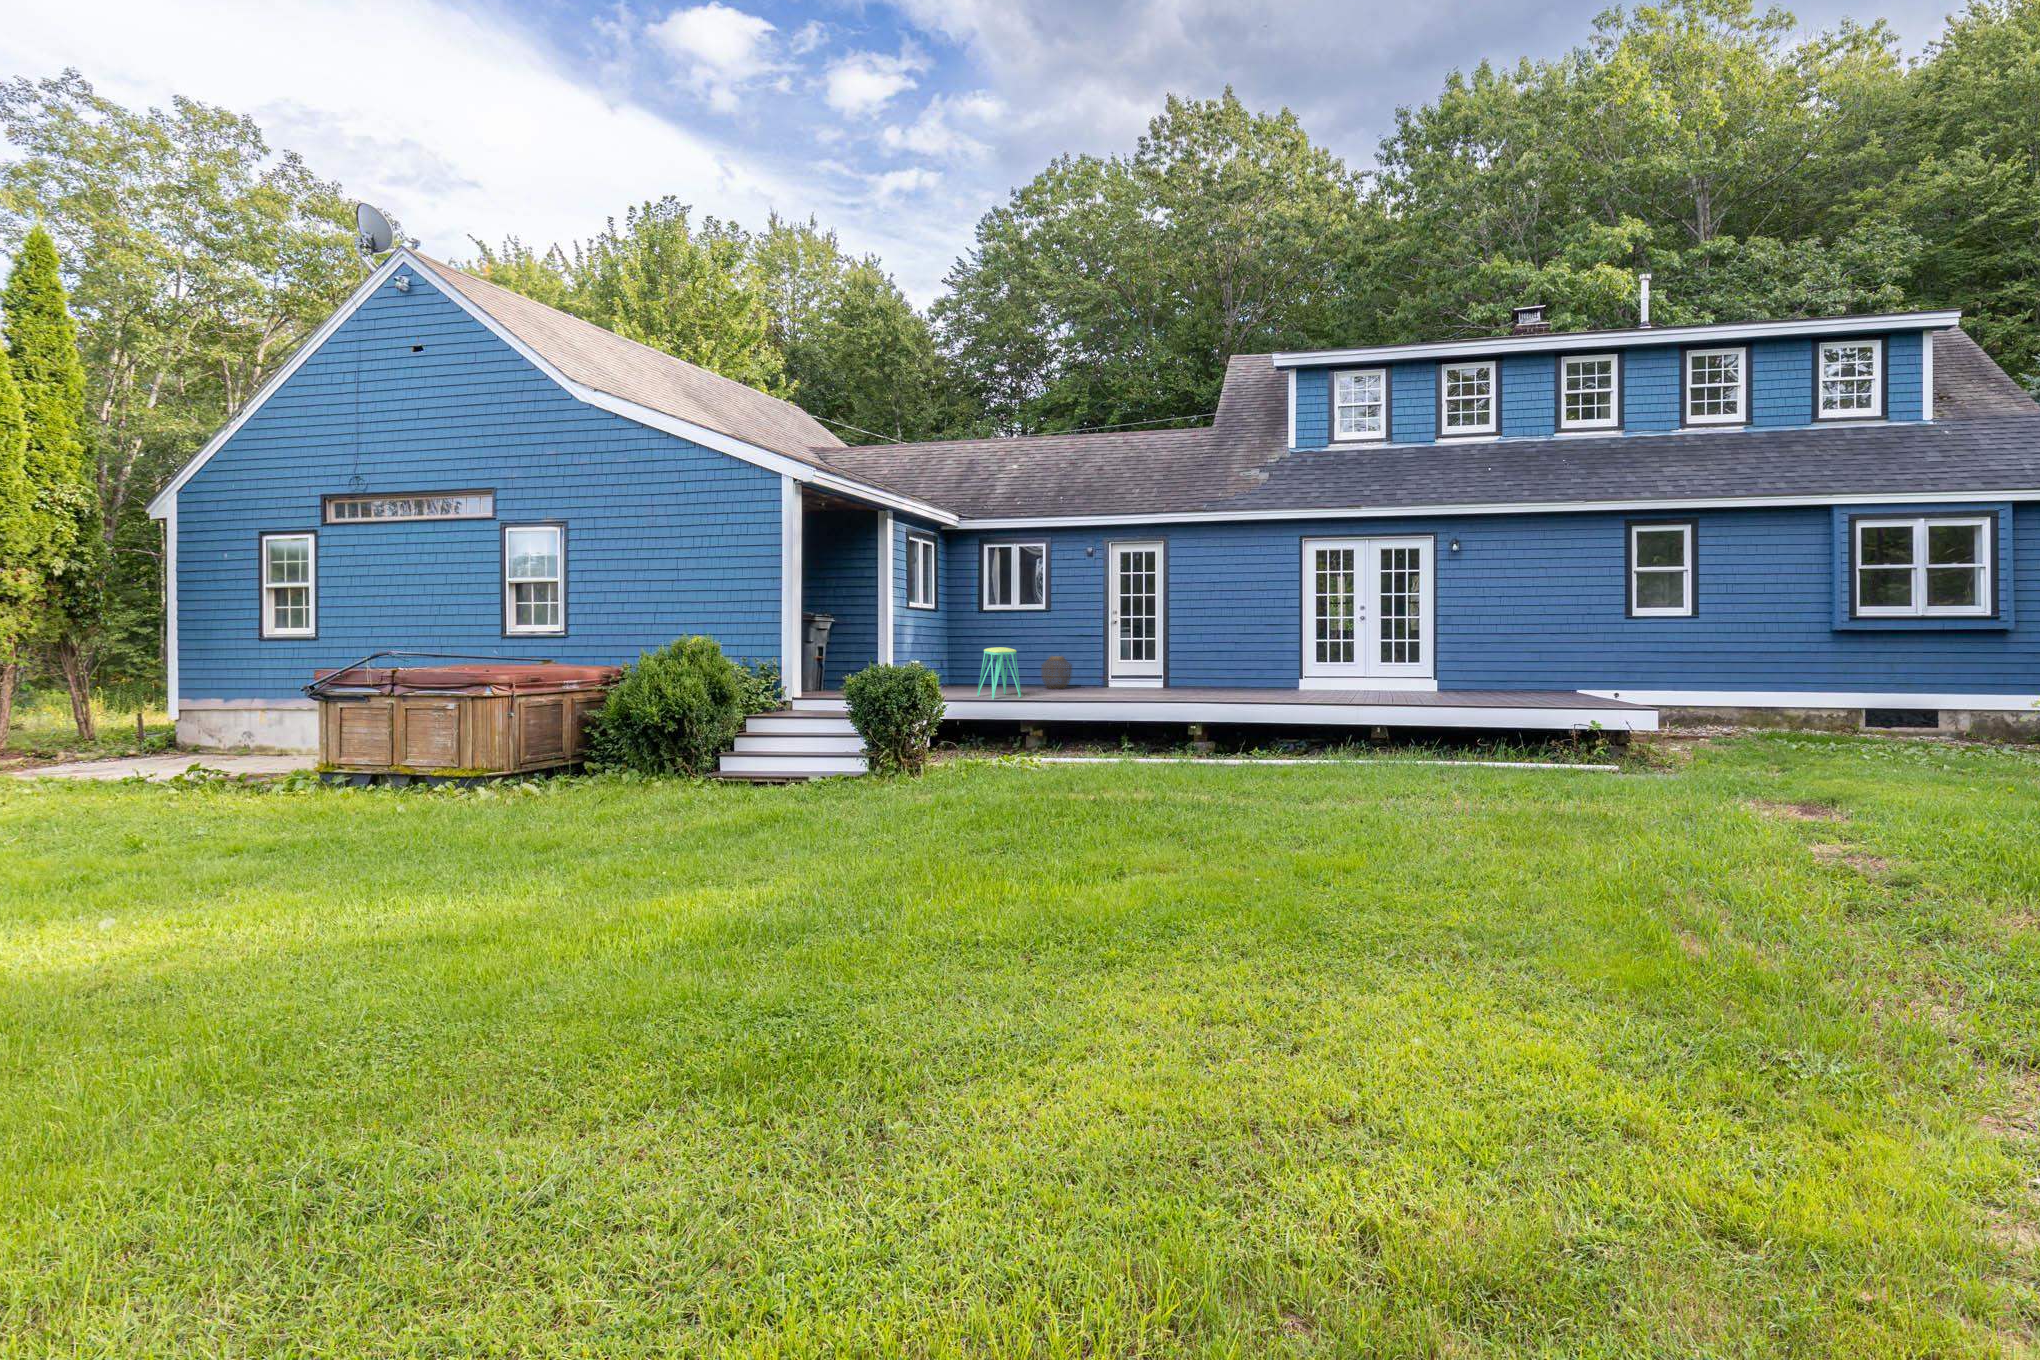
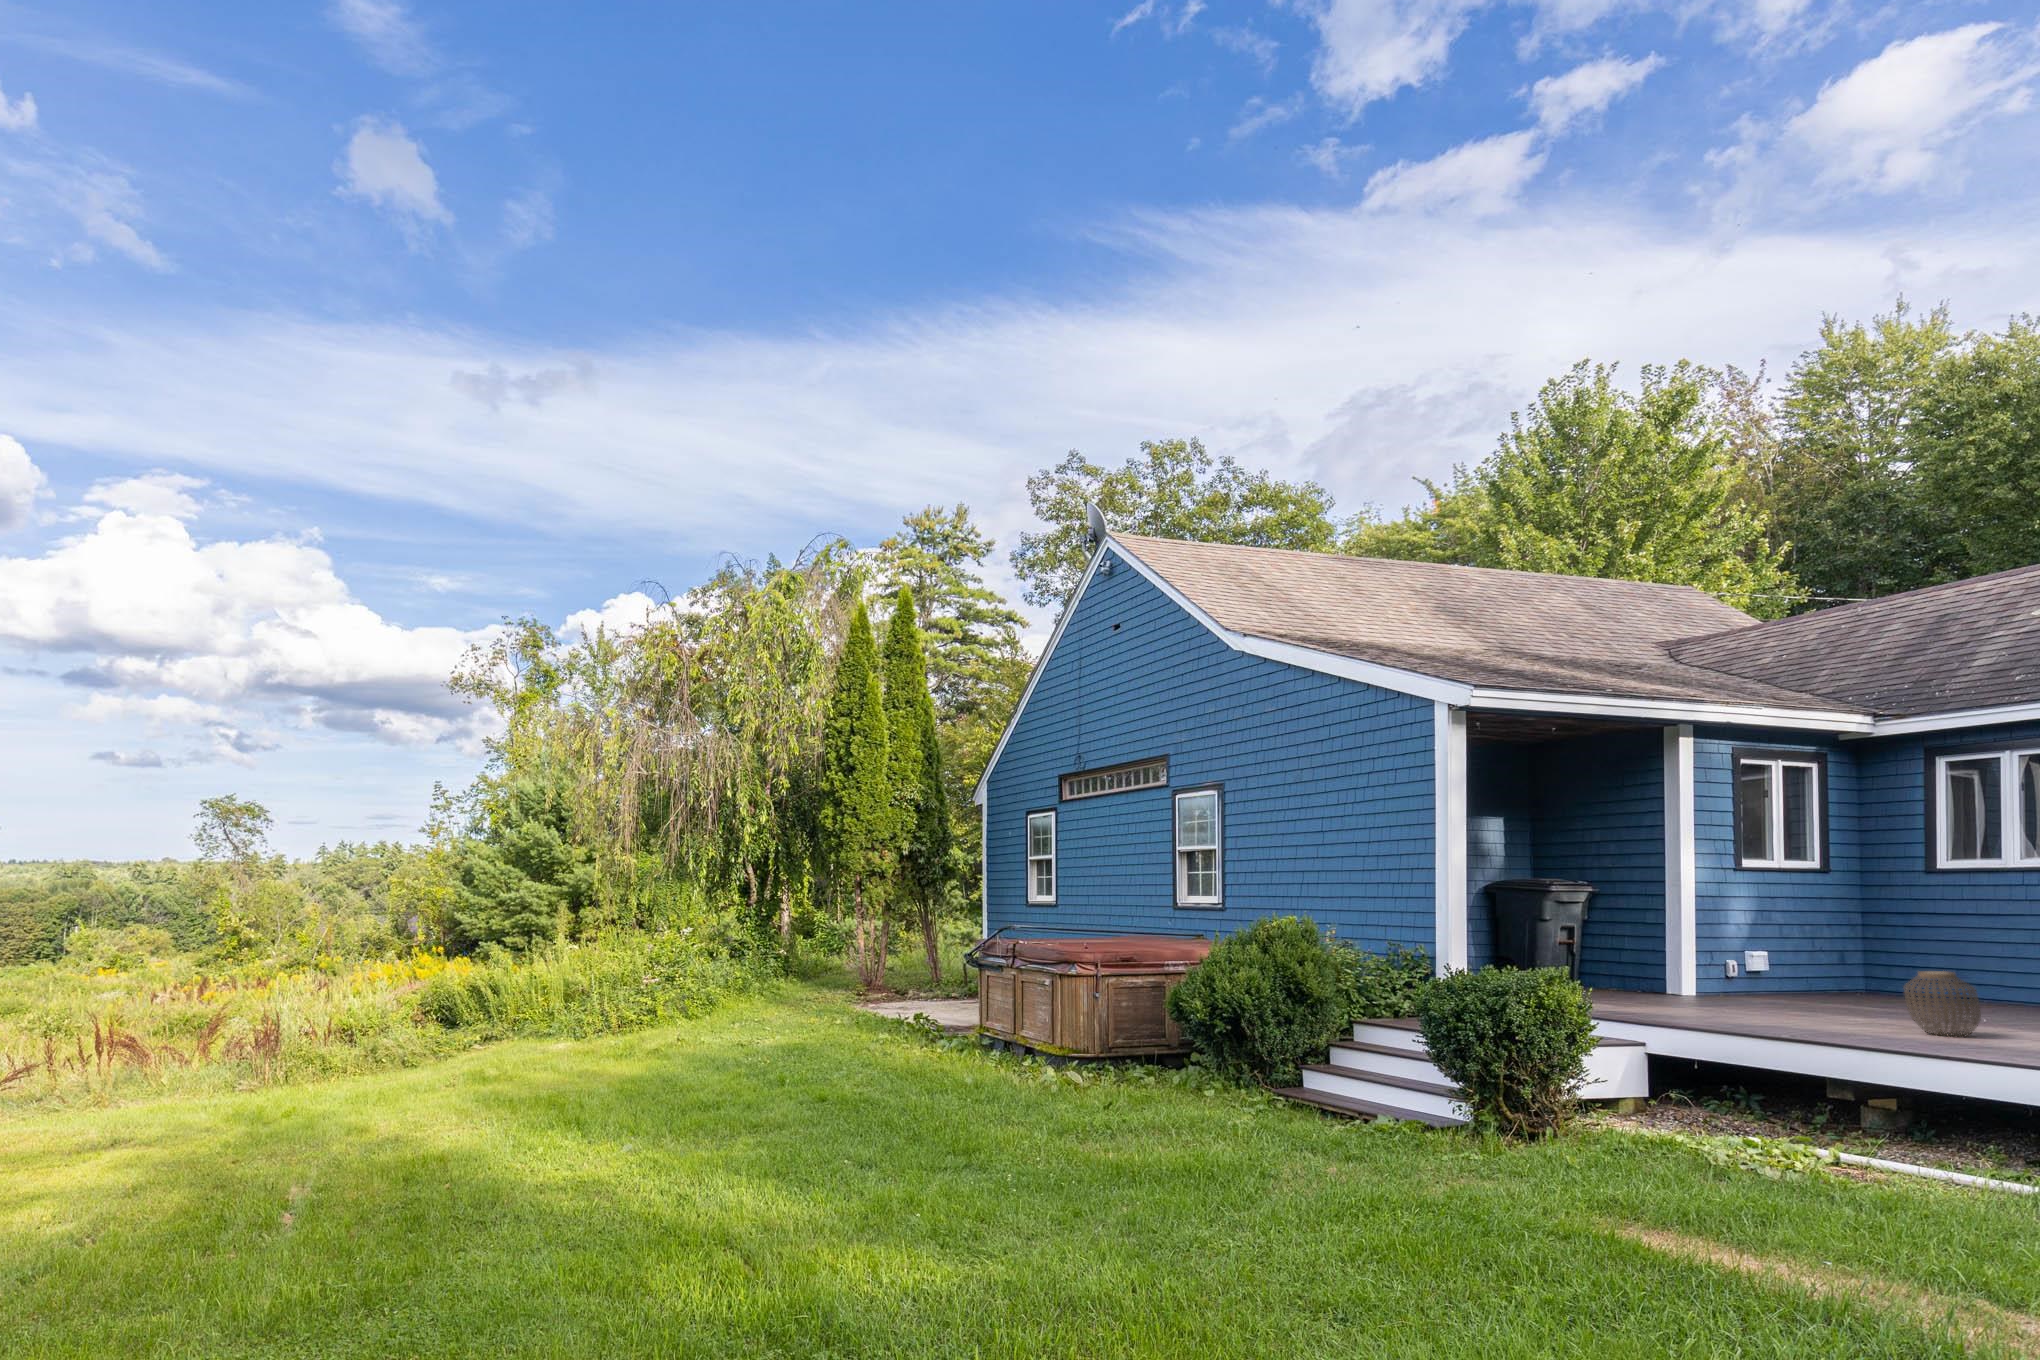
stool: present [977,647,1021,699] -> none [1720,944,1804,1038]

